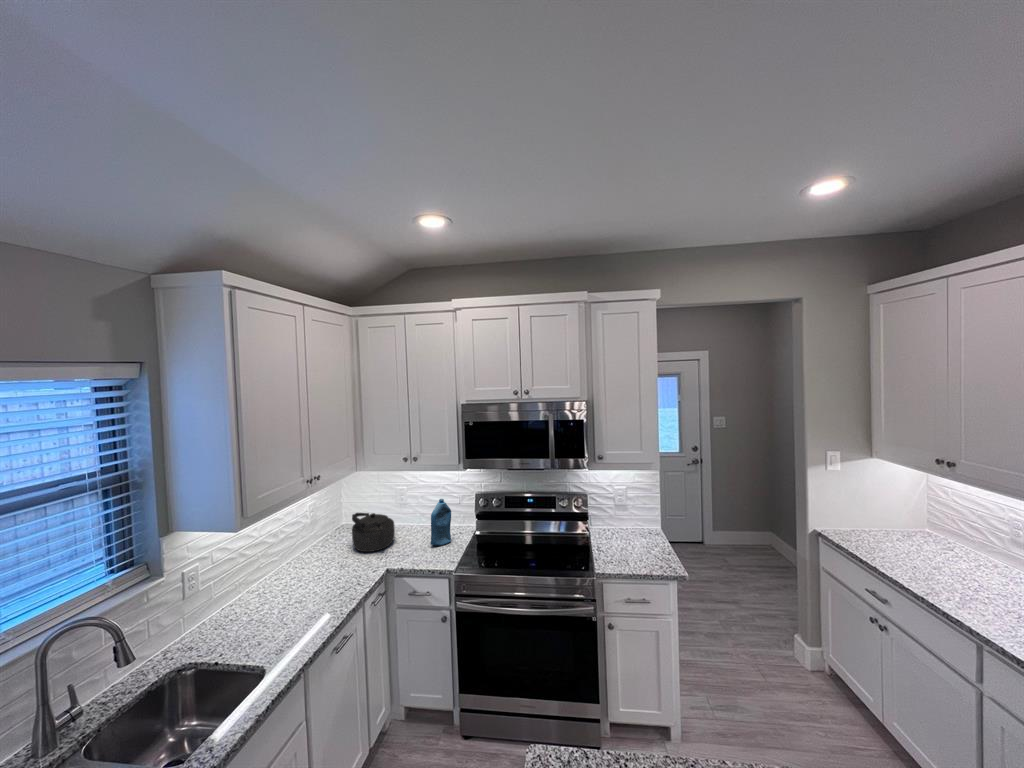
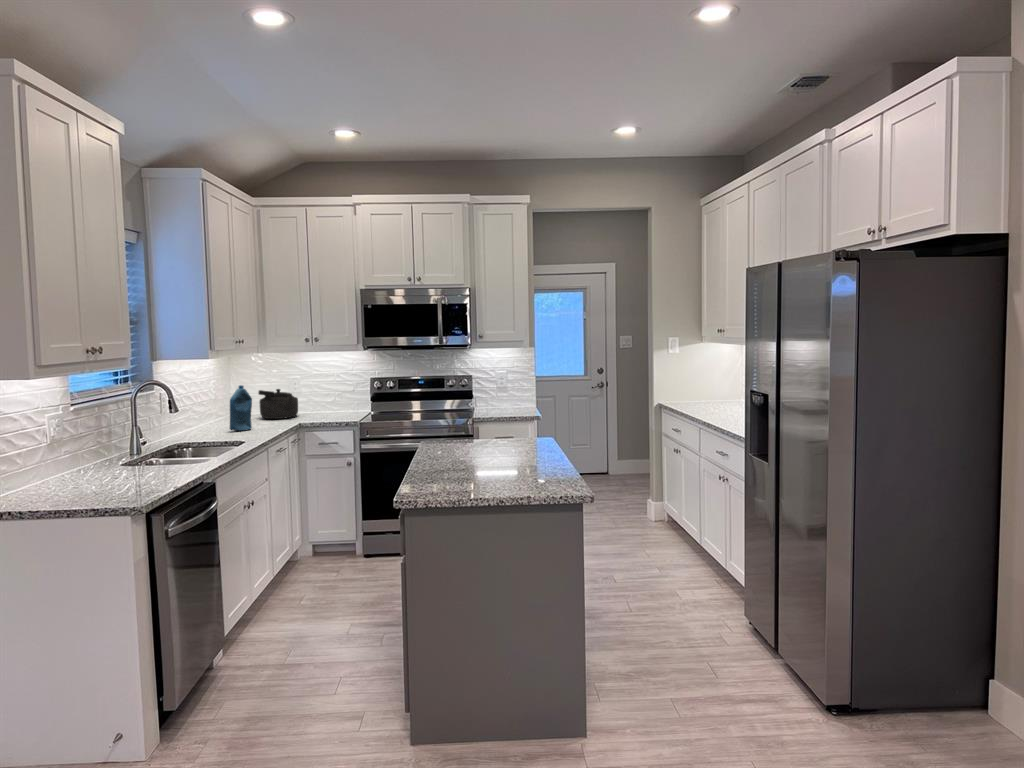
bottle: present [431,499,451,546] -> present [230,385,252,431]

